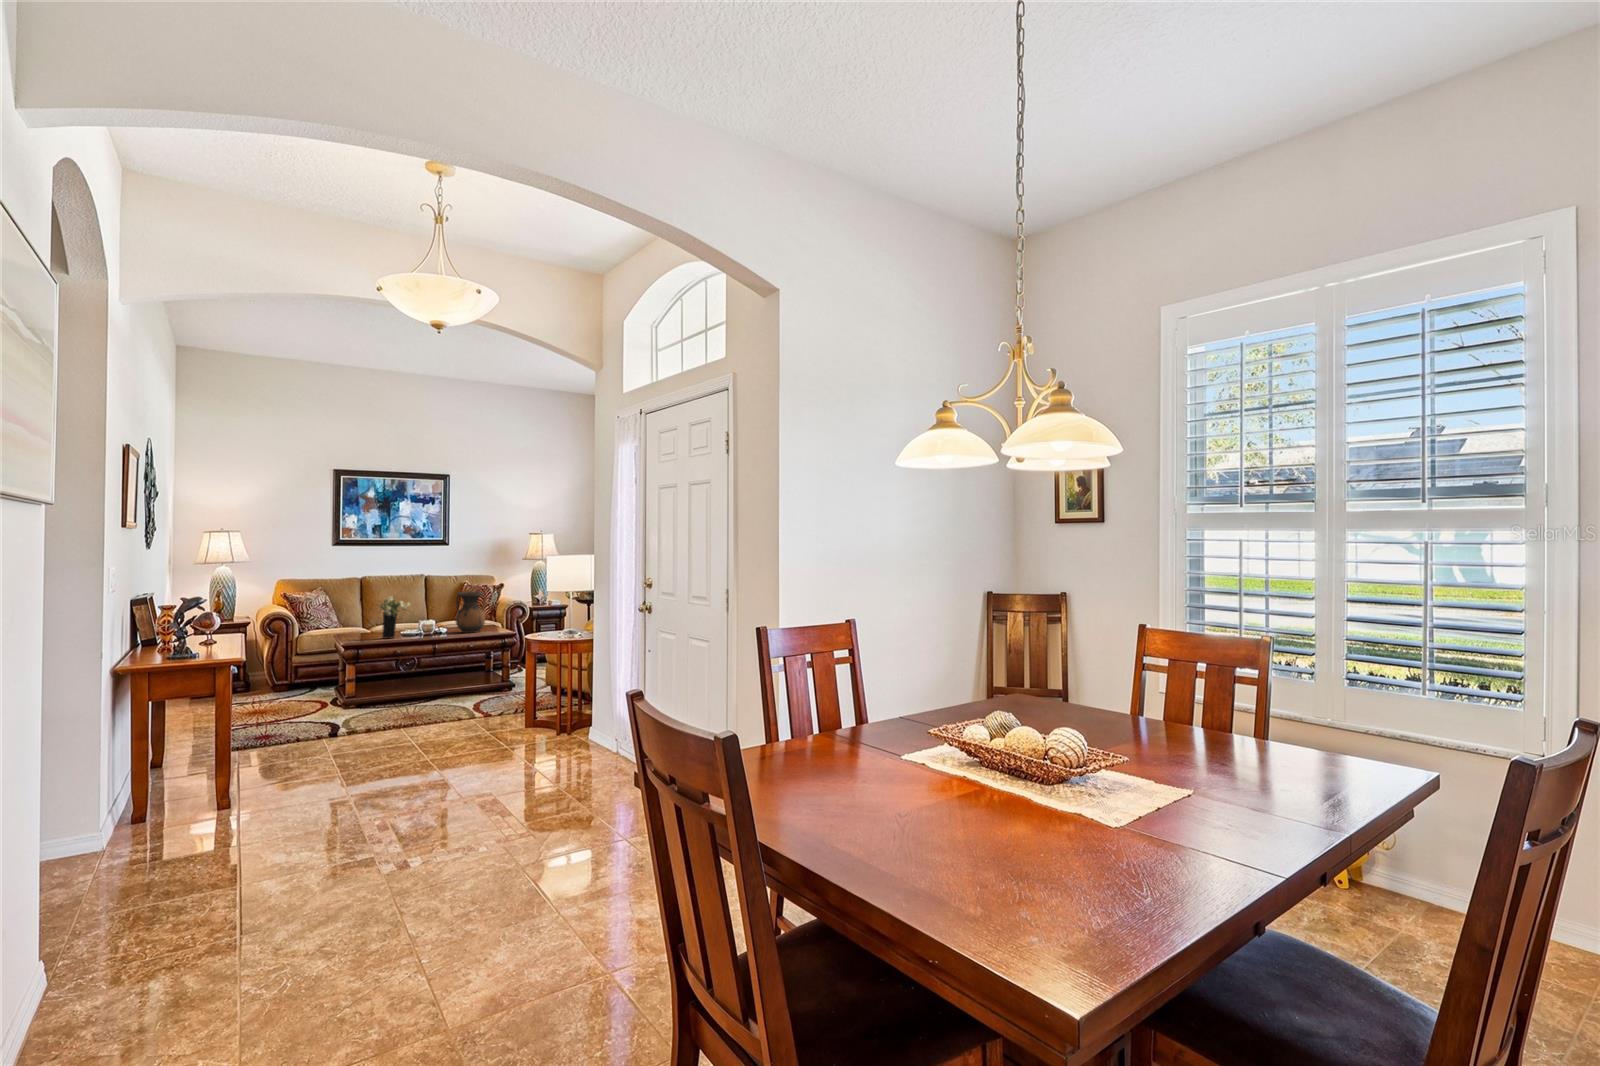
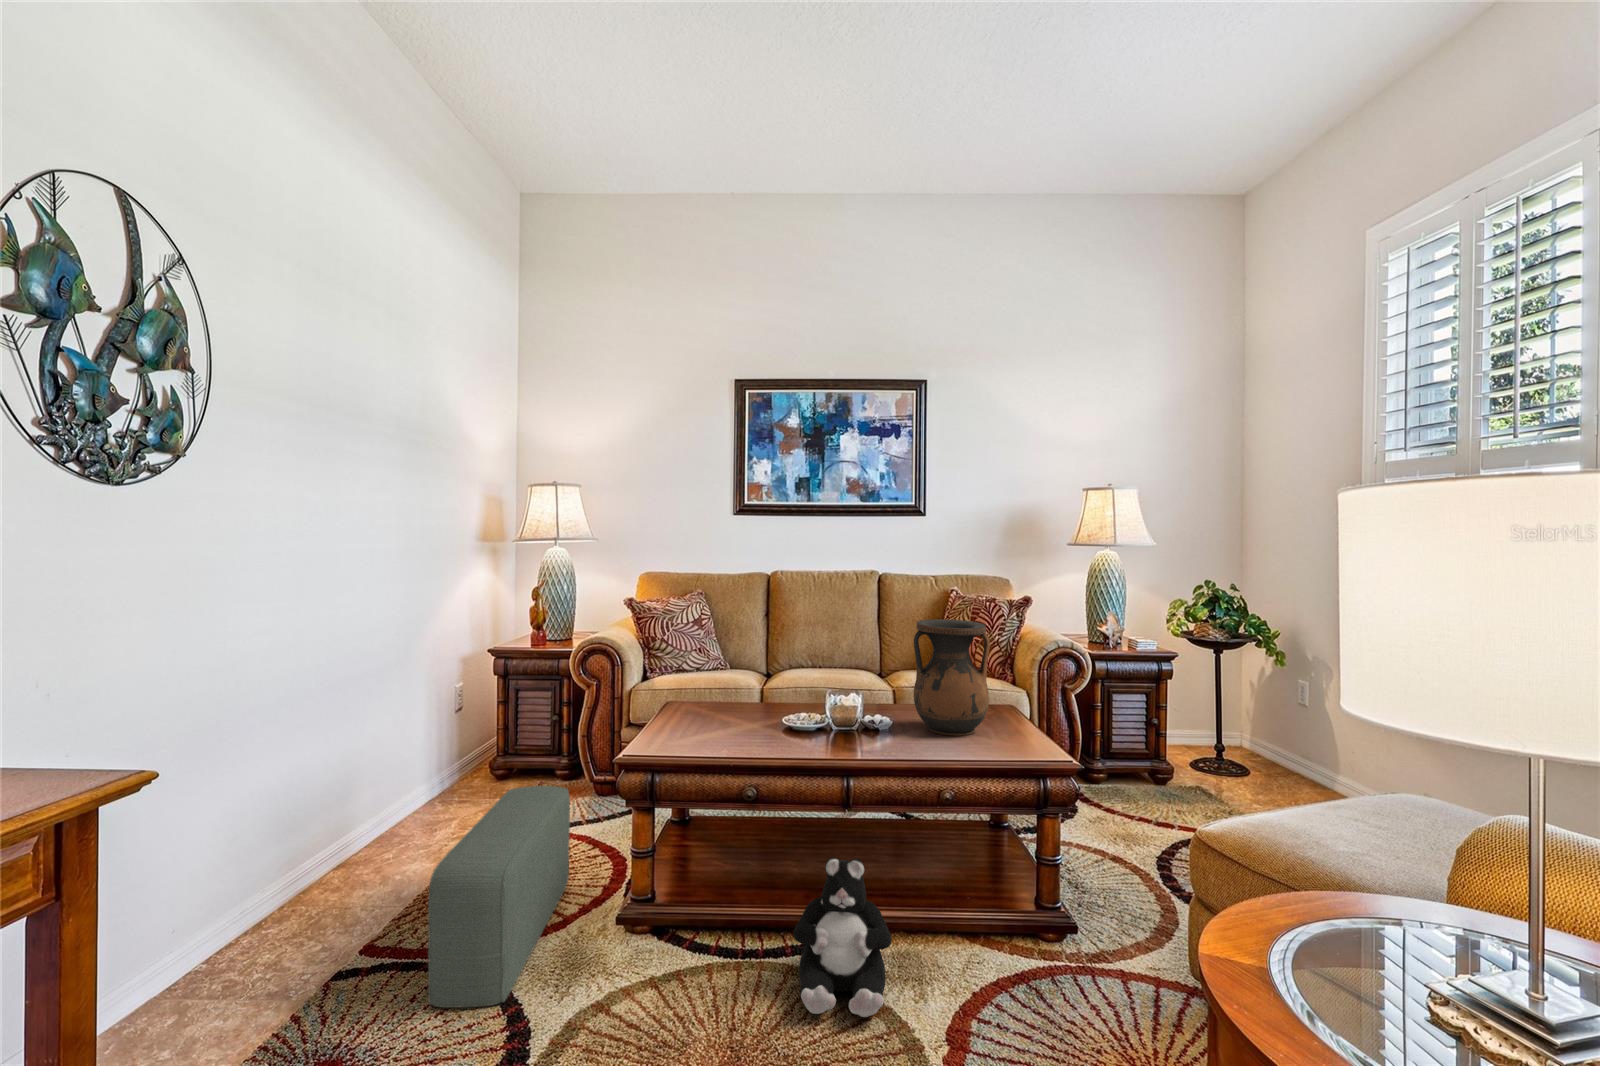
flower arrangement: present [380,597,410,638] -> none [720,621,805,736]
plush toy: none [421,665,455,707] -> present [793,857,892,1017]
pouf: none [277,667,319,725] -> present [428,786,570,1008]

